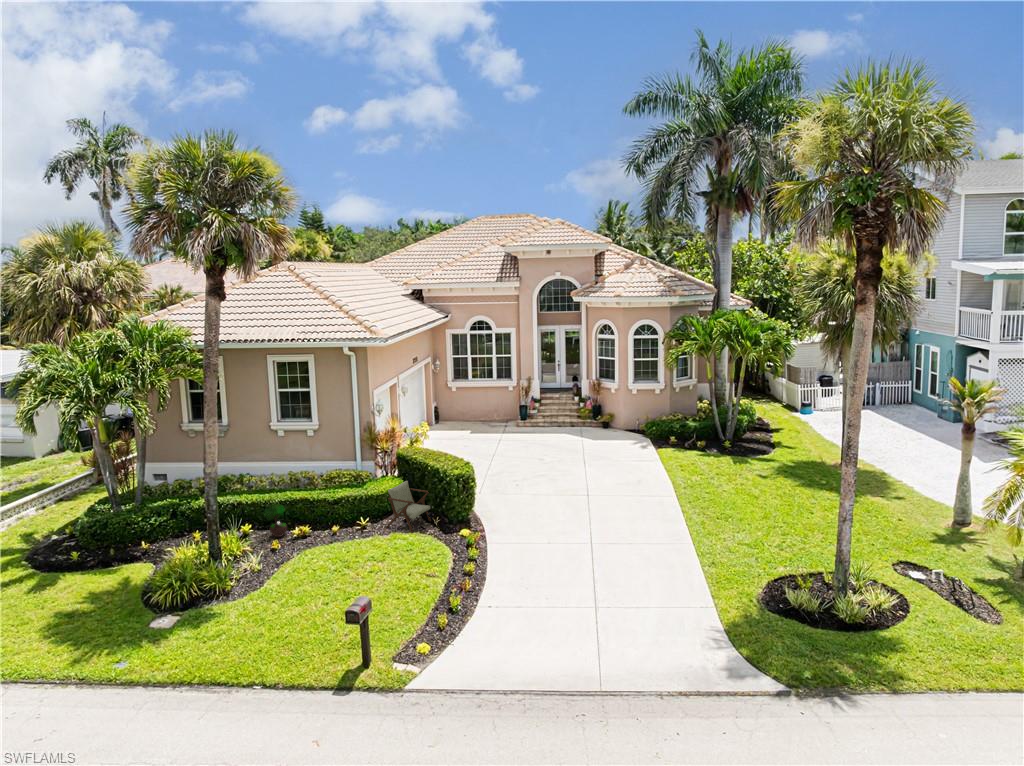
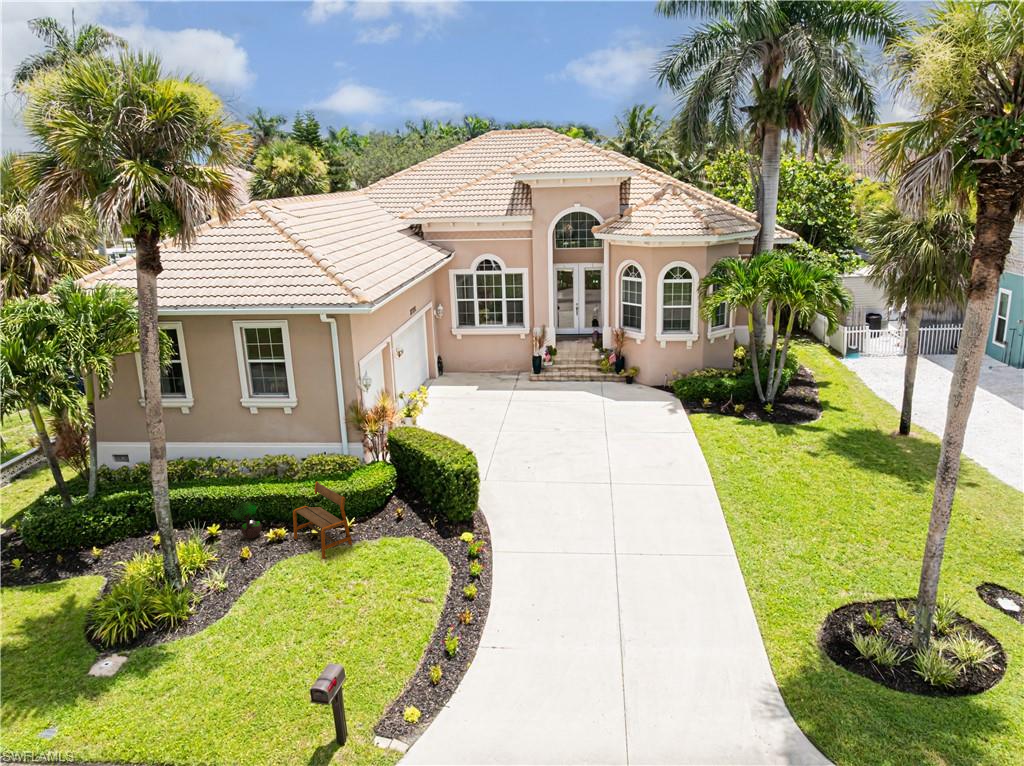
lounge chair: present [386,481,431,533] -> none [376,470,428,533]
bench: none [315,488,366,551] -> present [293,482,352,559]

